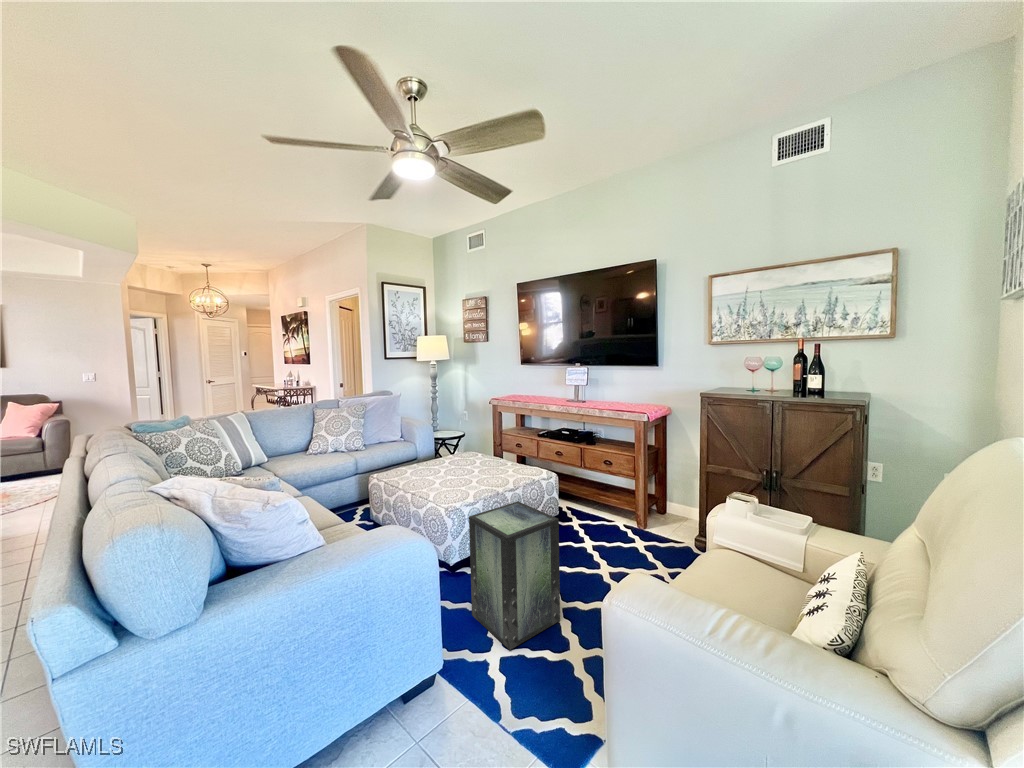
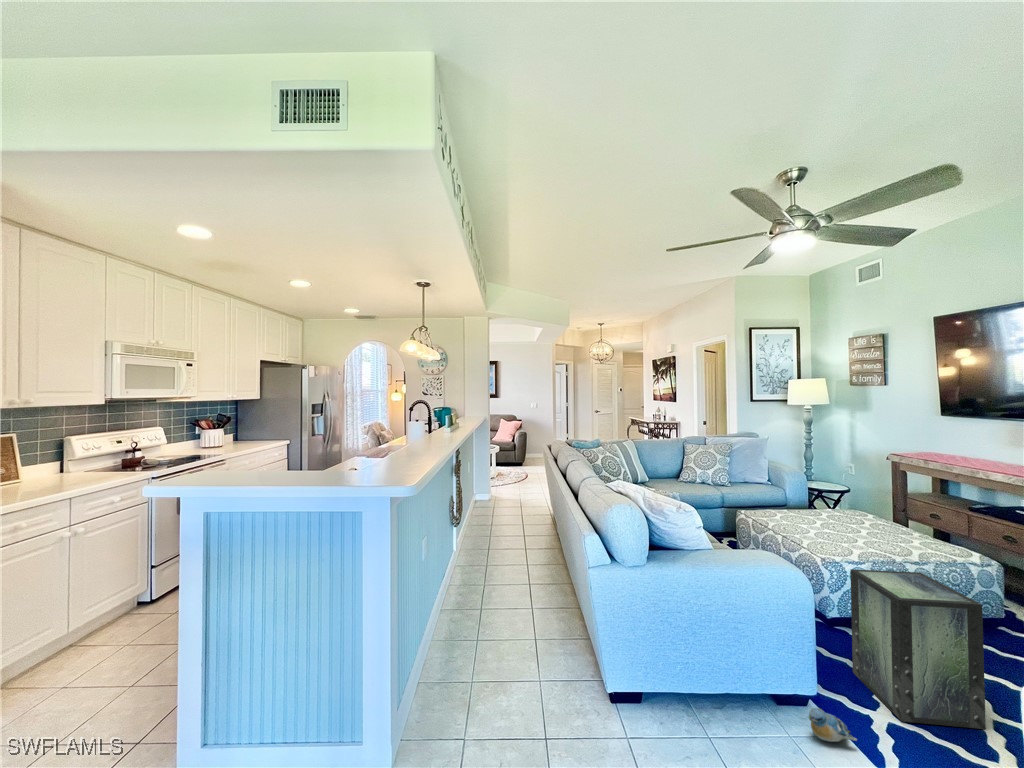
plush toy: none [435,685,479,724] -> present [809,707,857,742]

